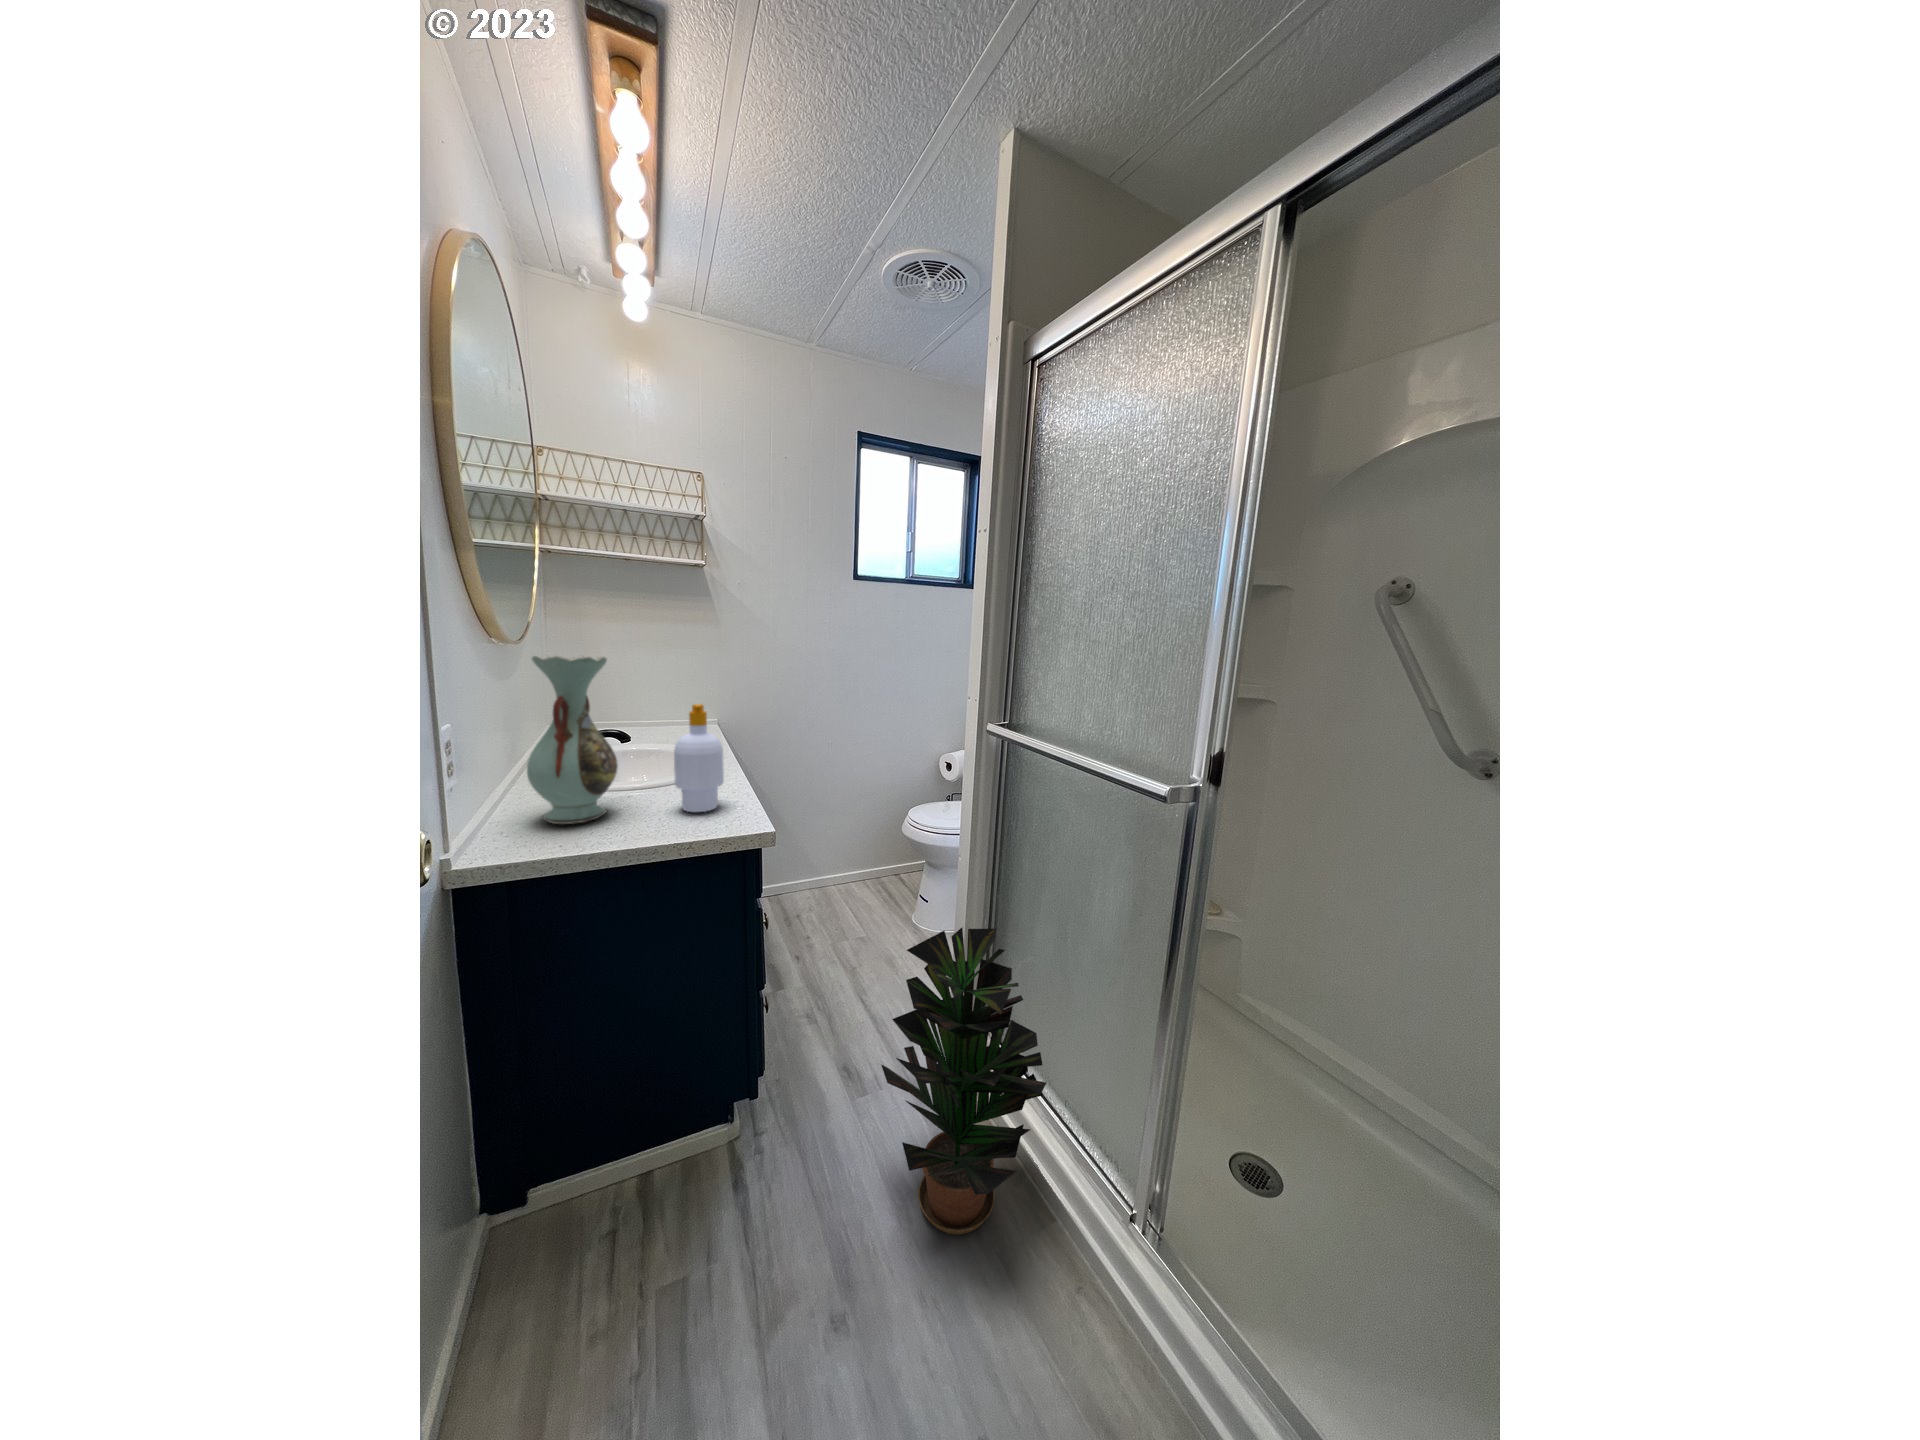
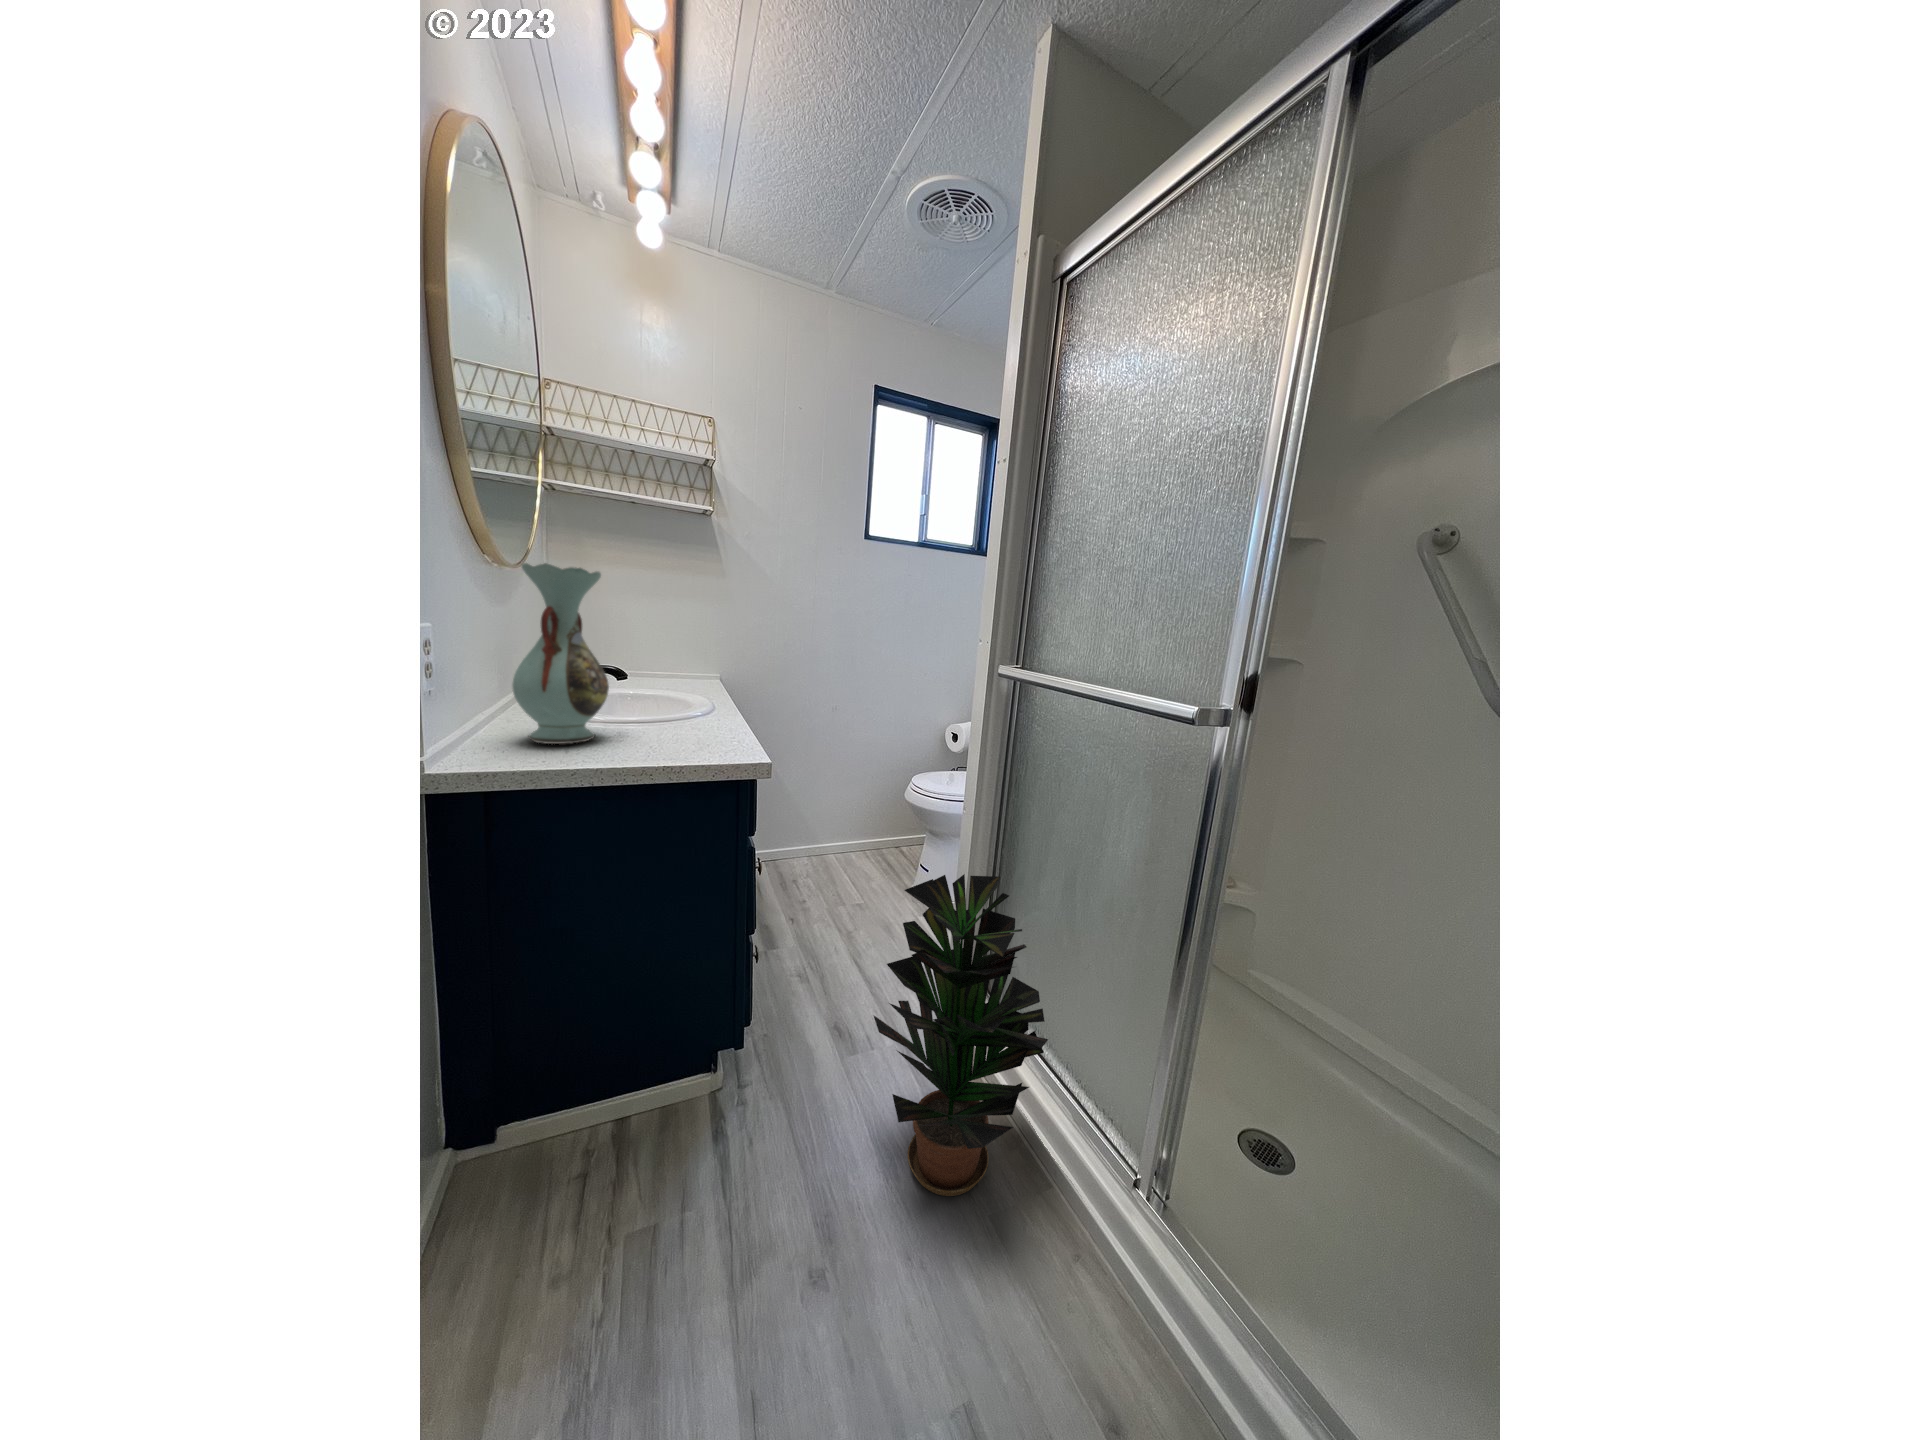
soap bottle: present [674,704,724,812] -> none [668,629,720,742]

